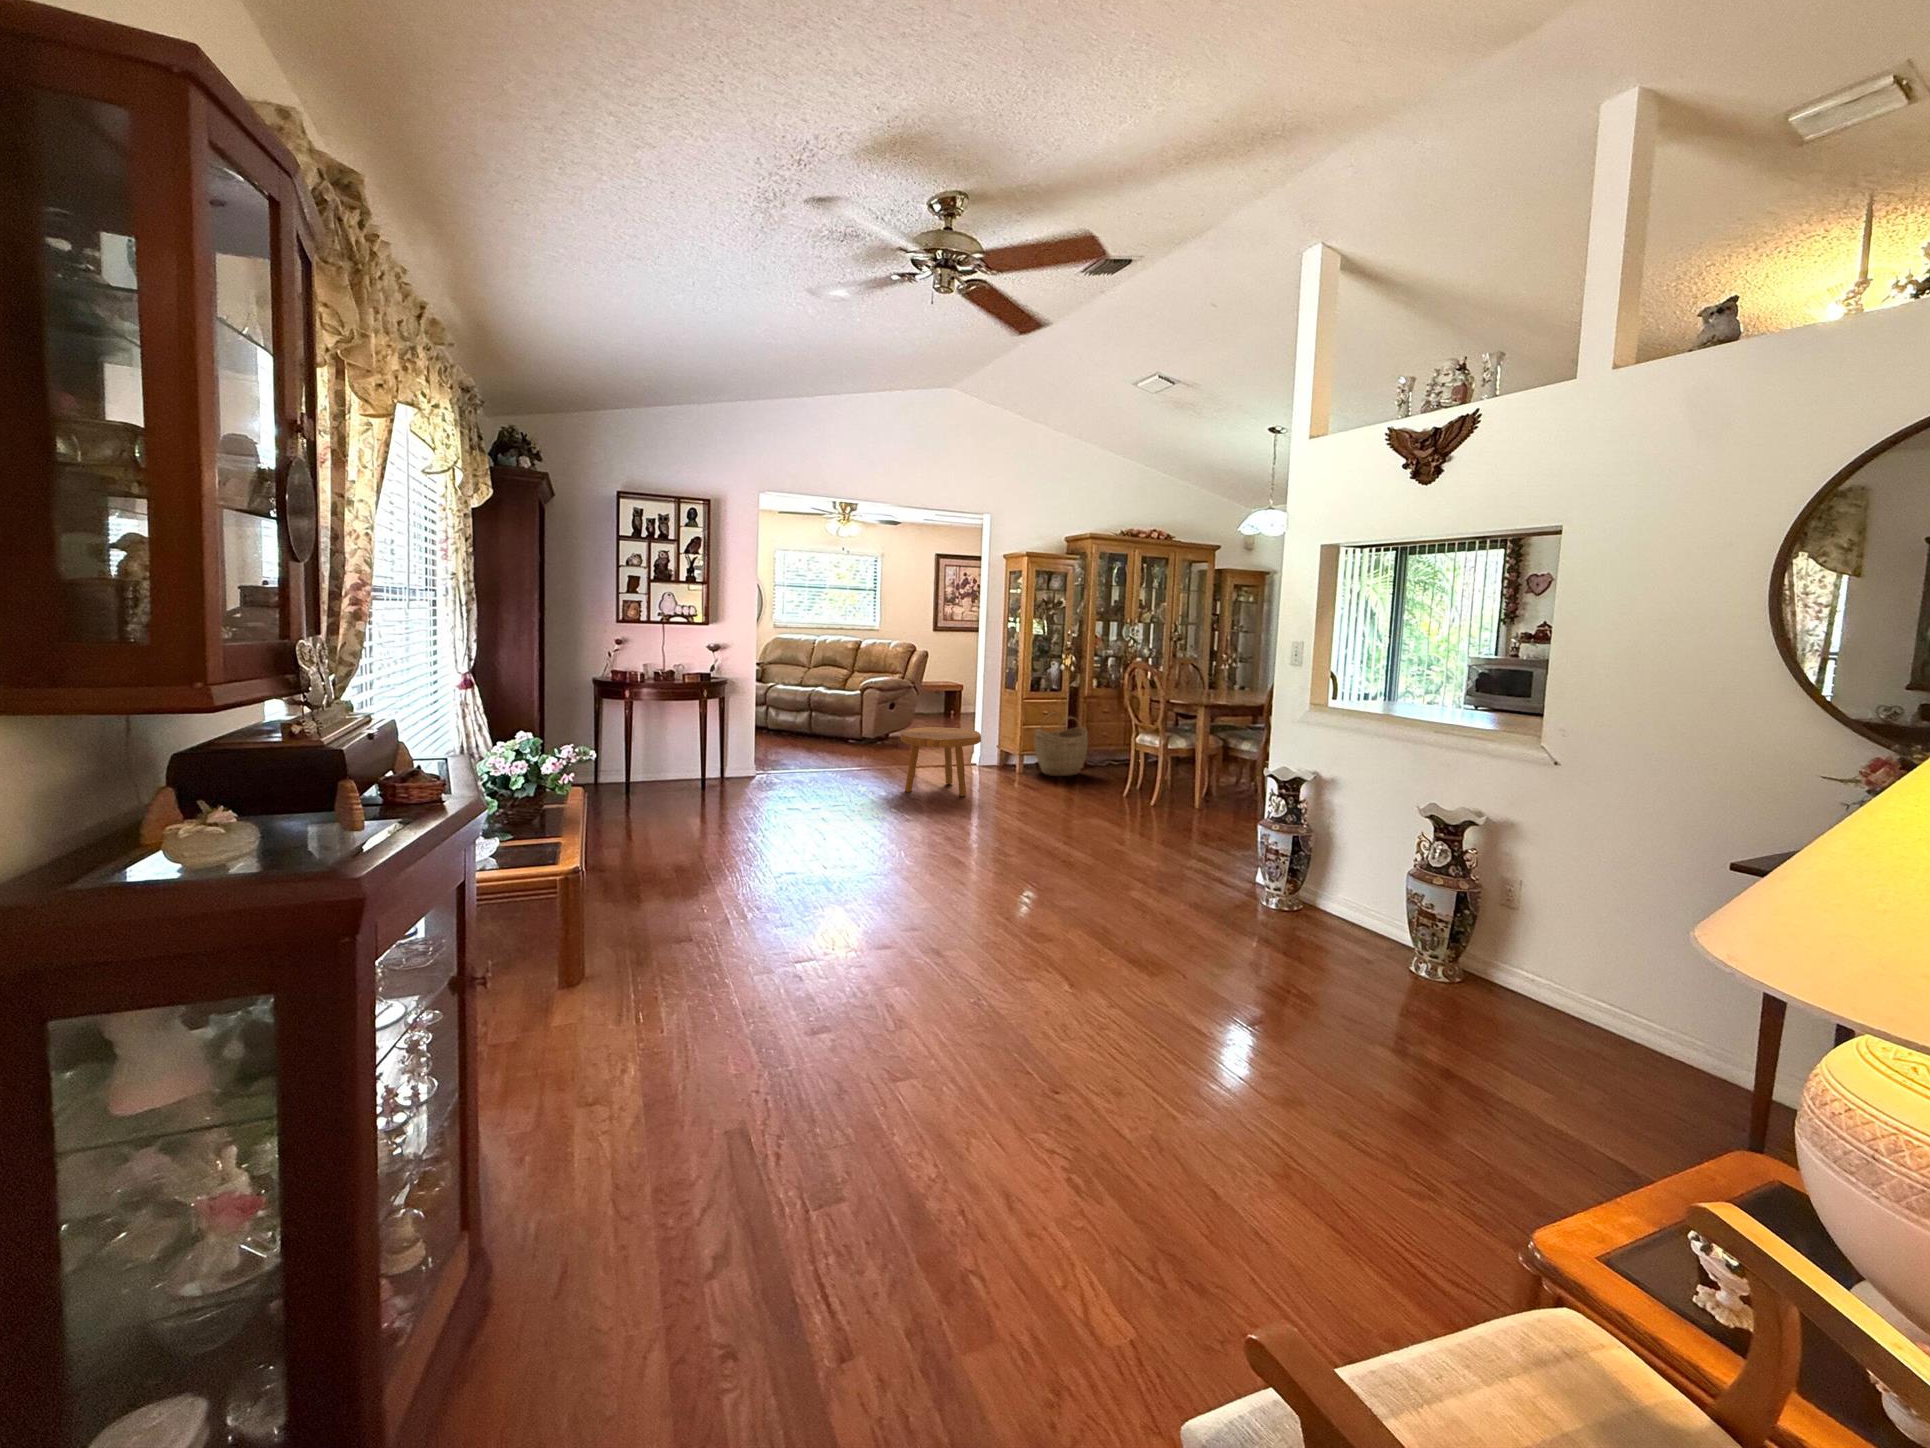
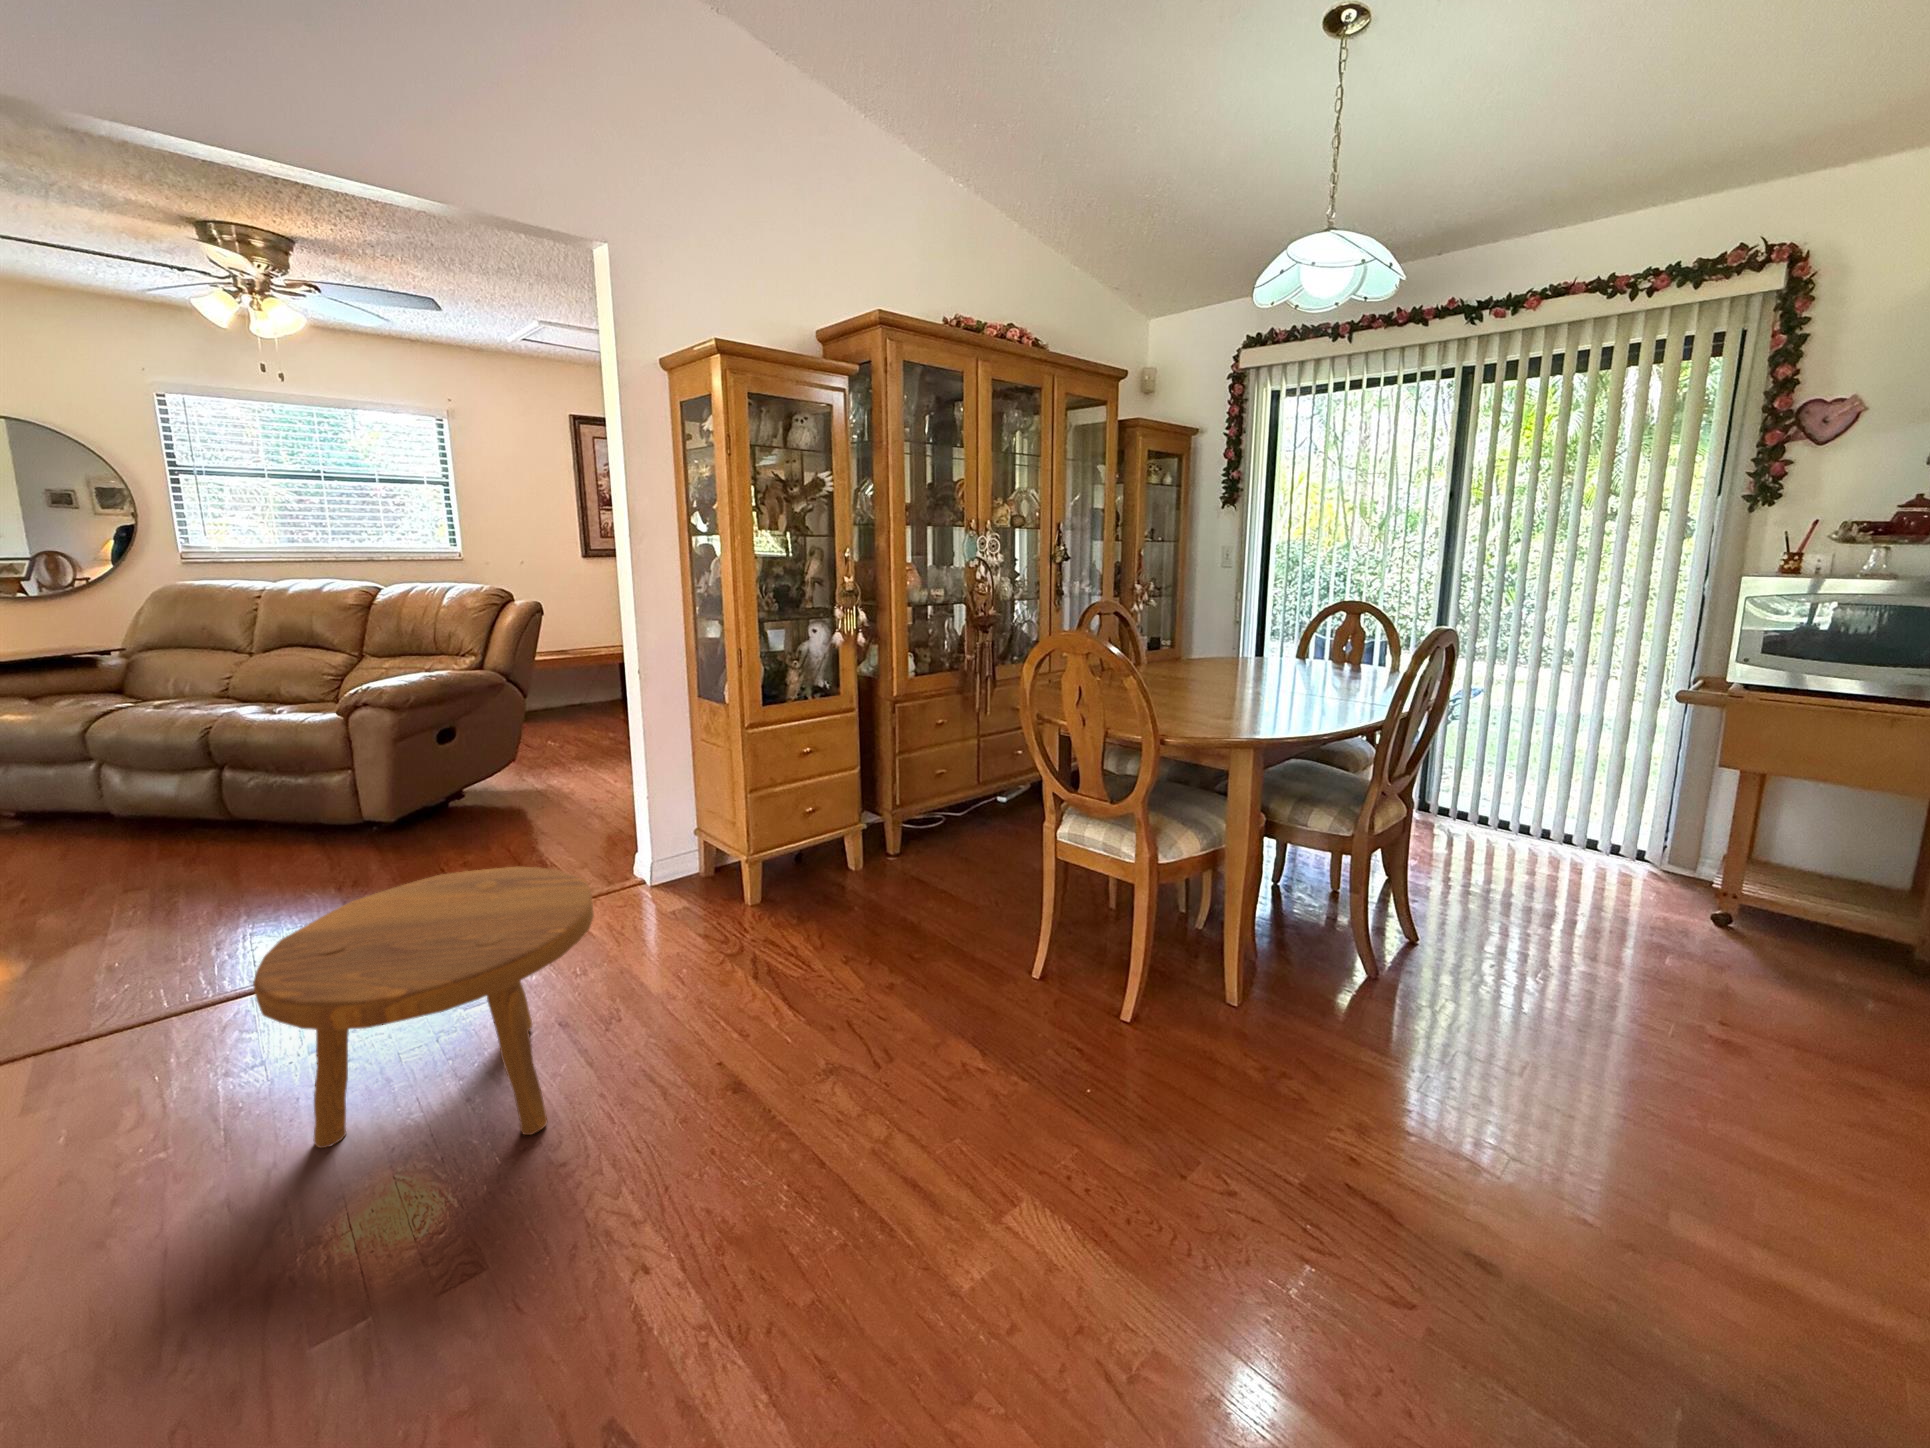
woven basket: present [1034,714,1088,776] -> none [783,744,910,901]

